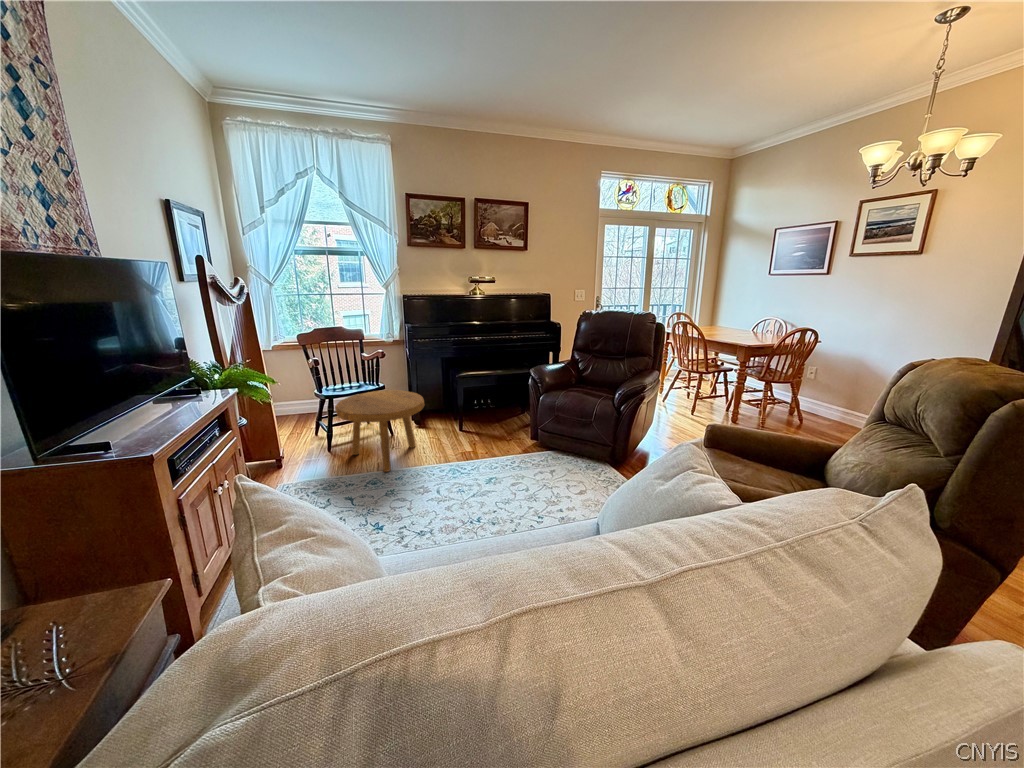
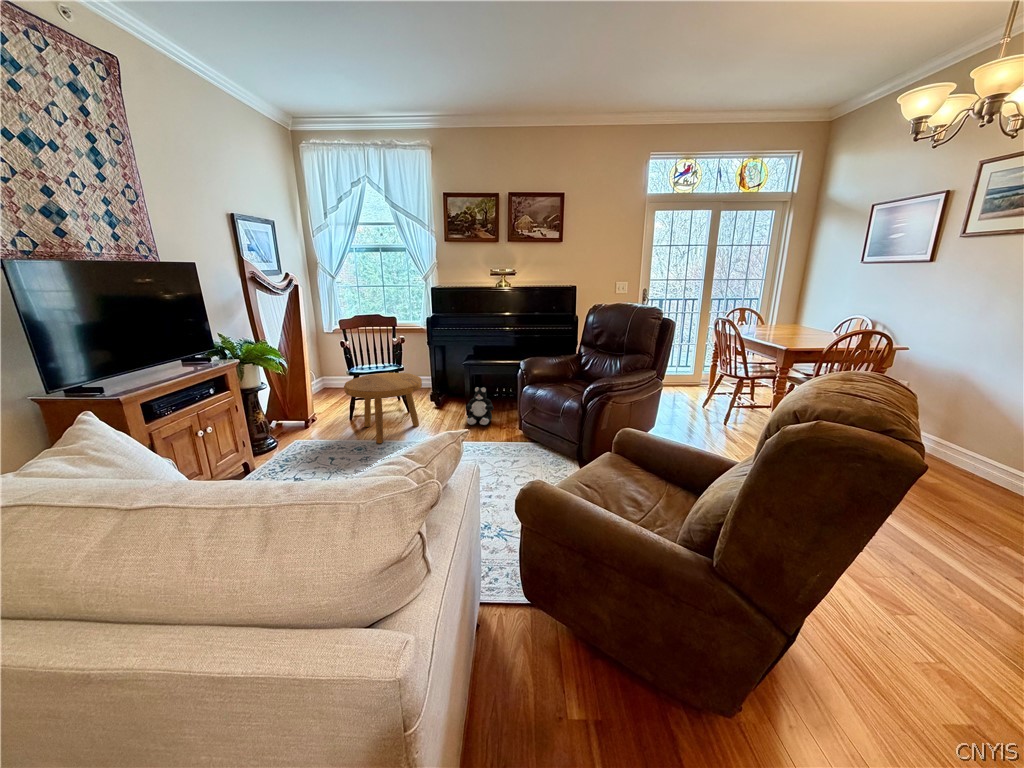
plush toy: none [462,398,492,439] -> present [466,387,494,425]

